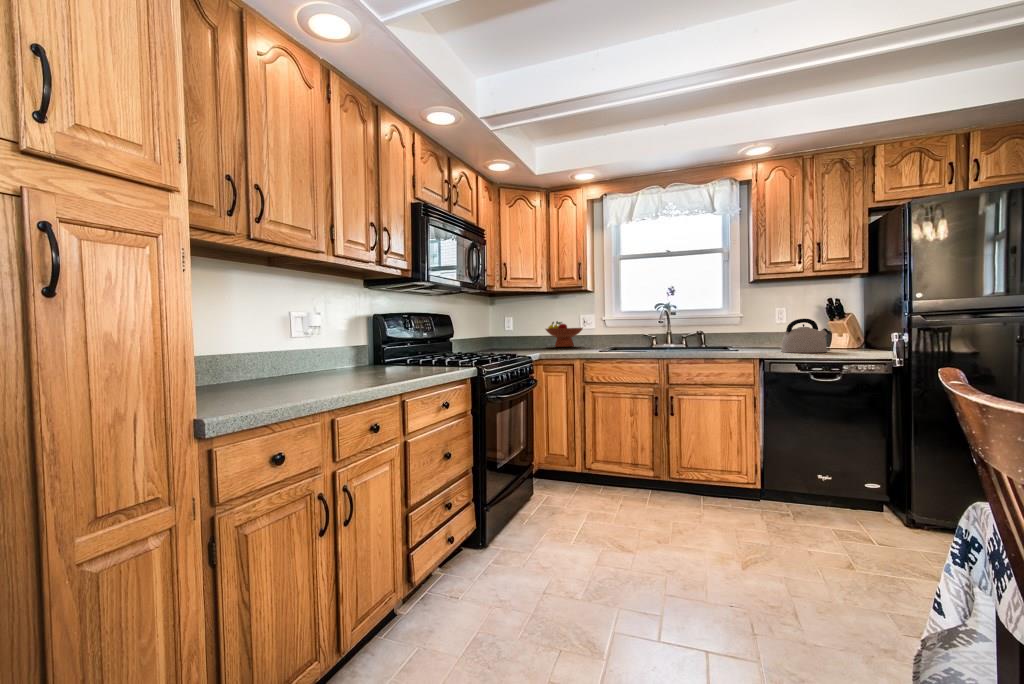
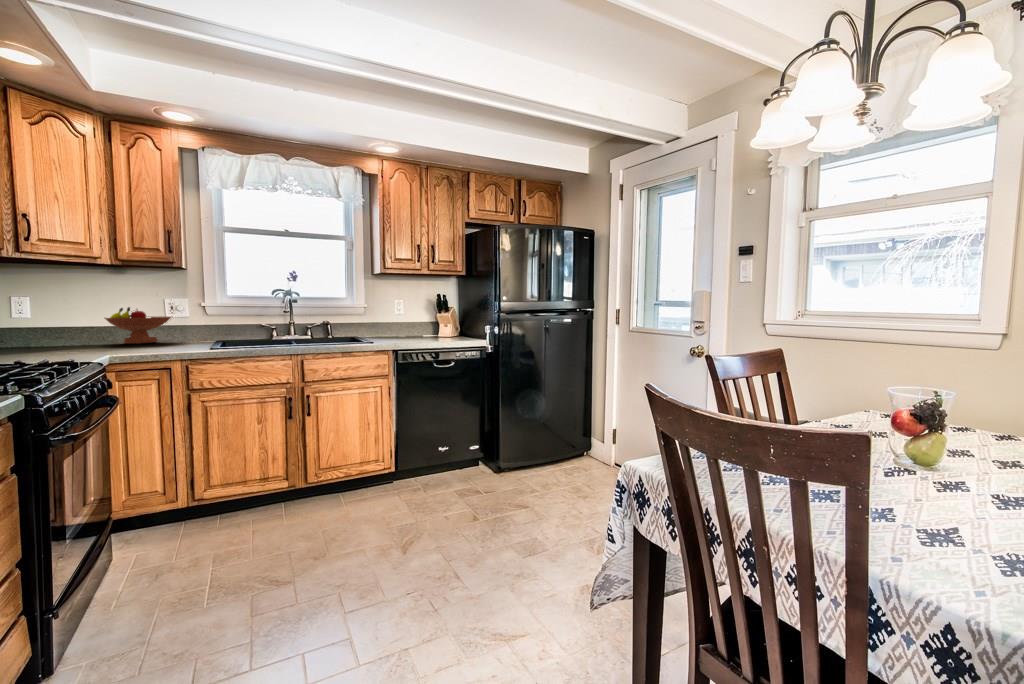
kettle: present [781,319,829,353] -> none [409,312,444,343]

